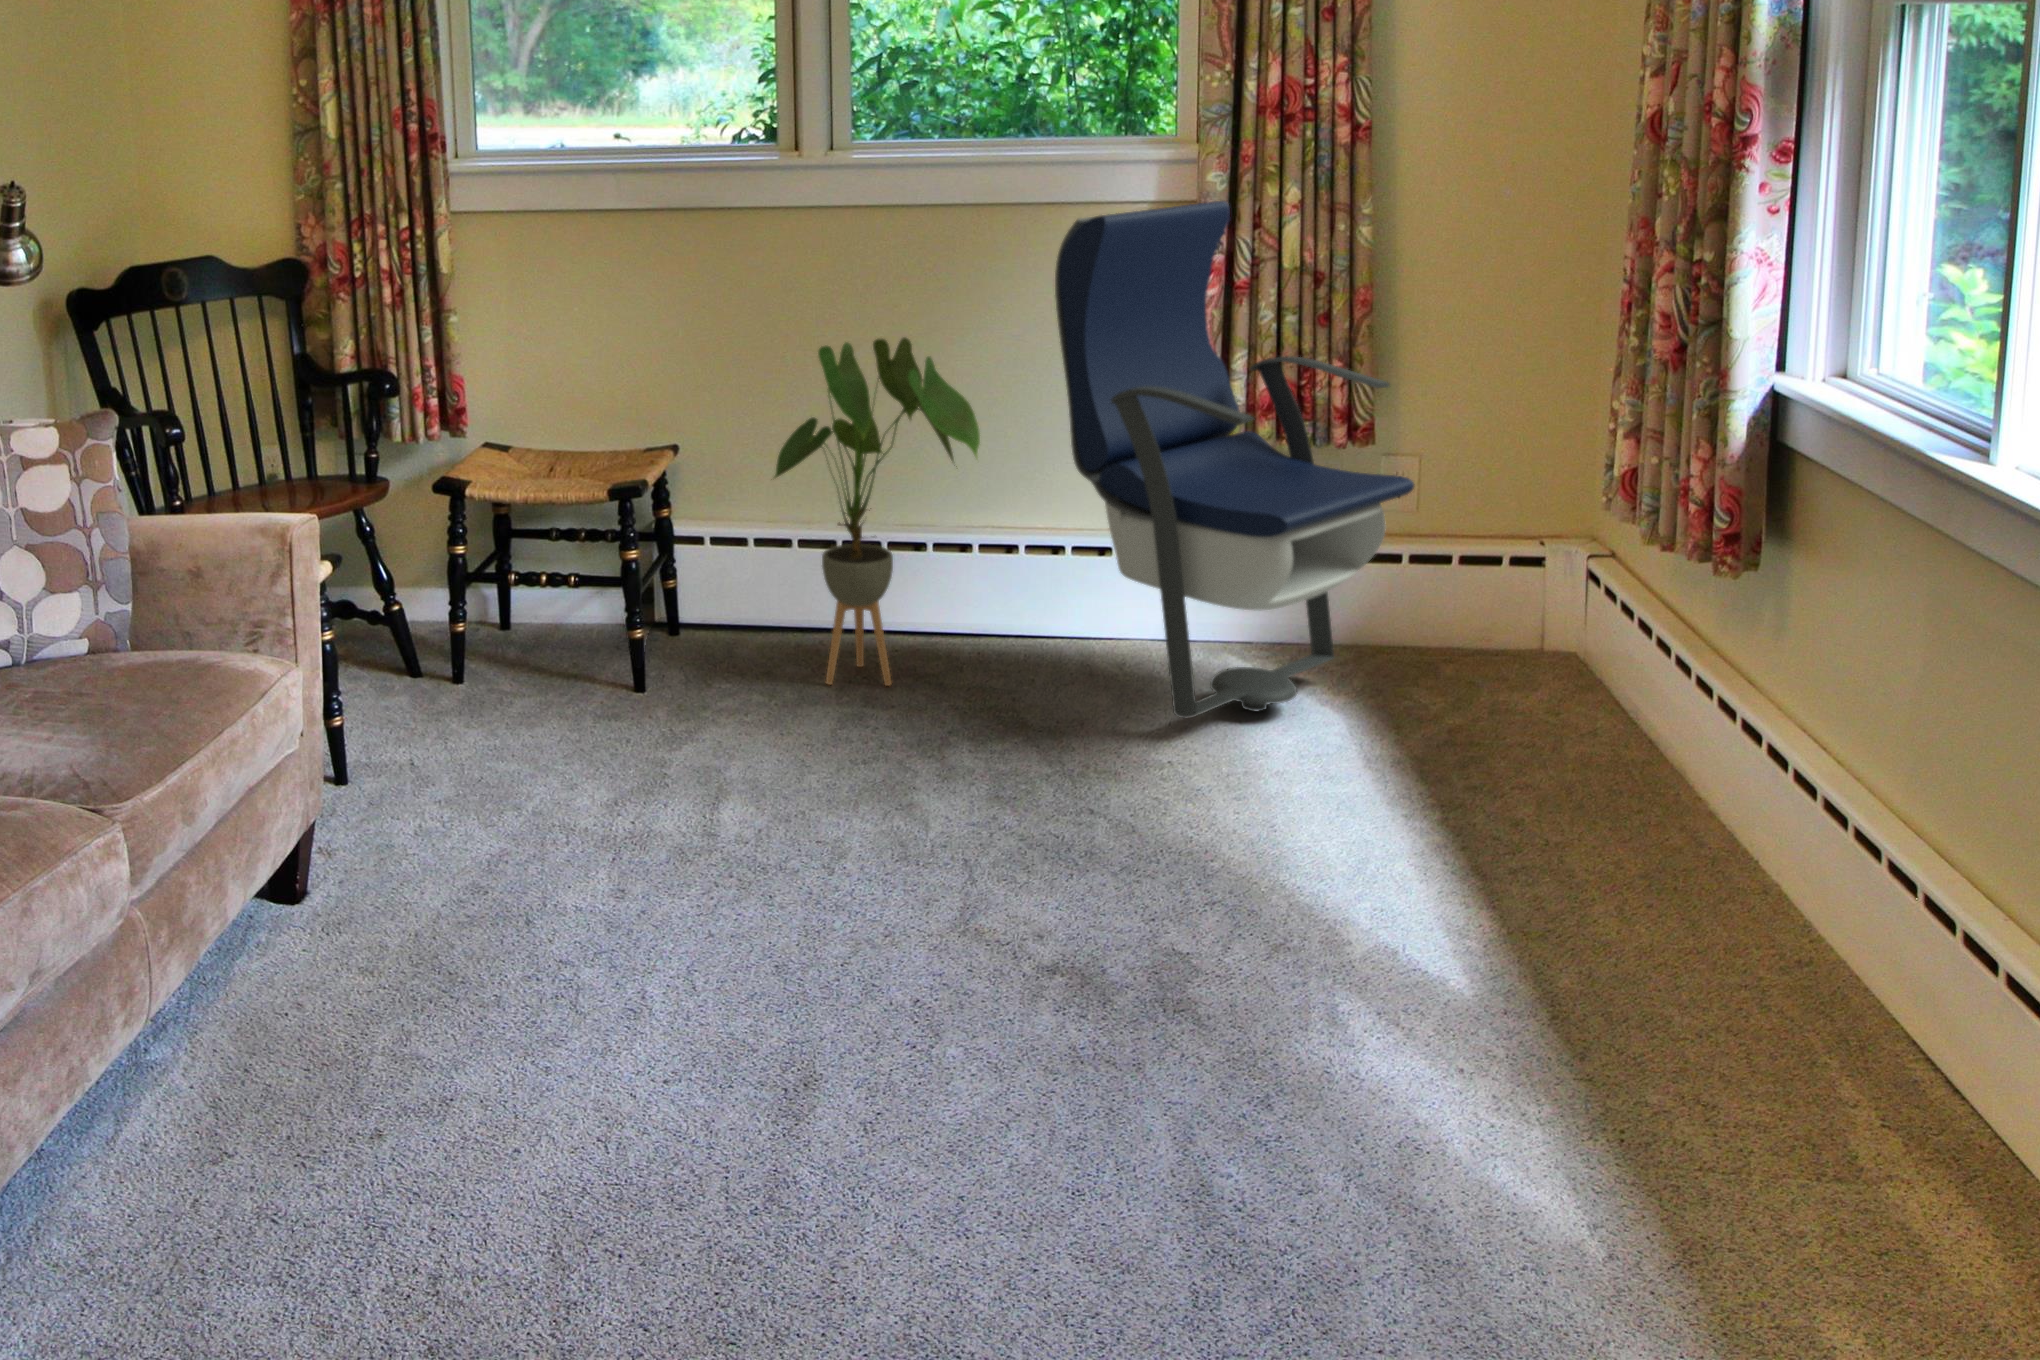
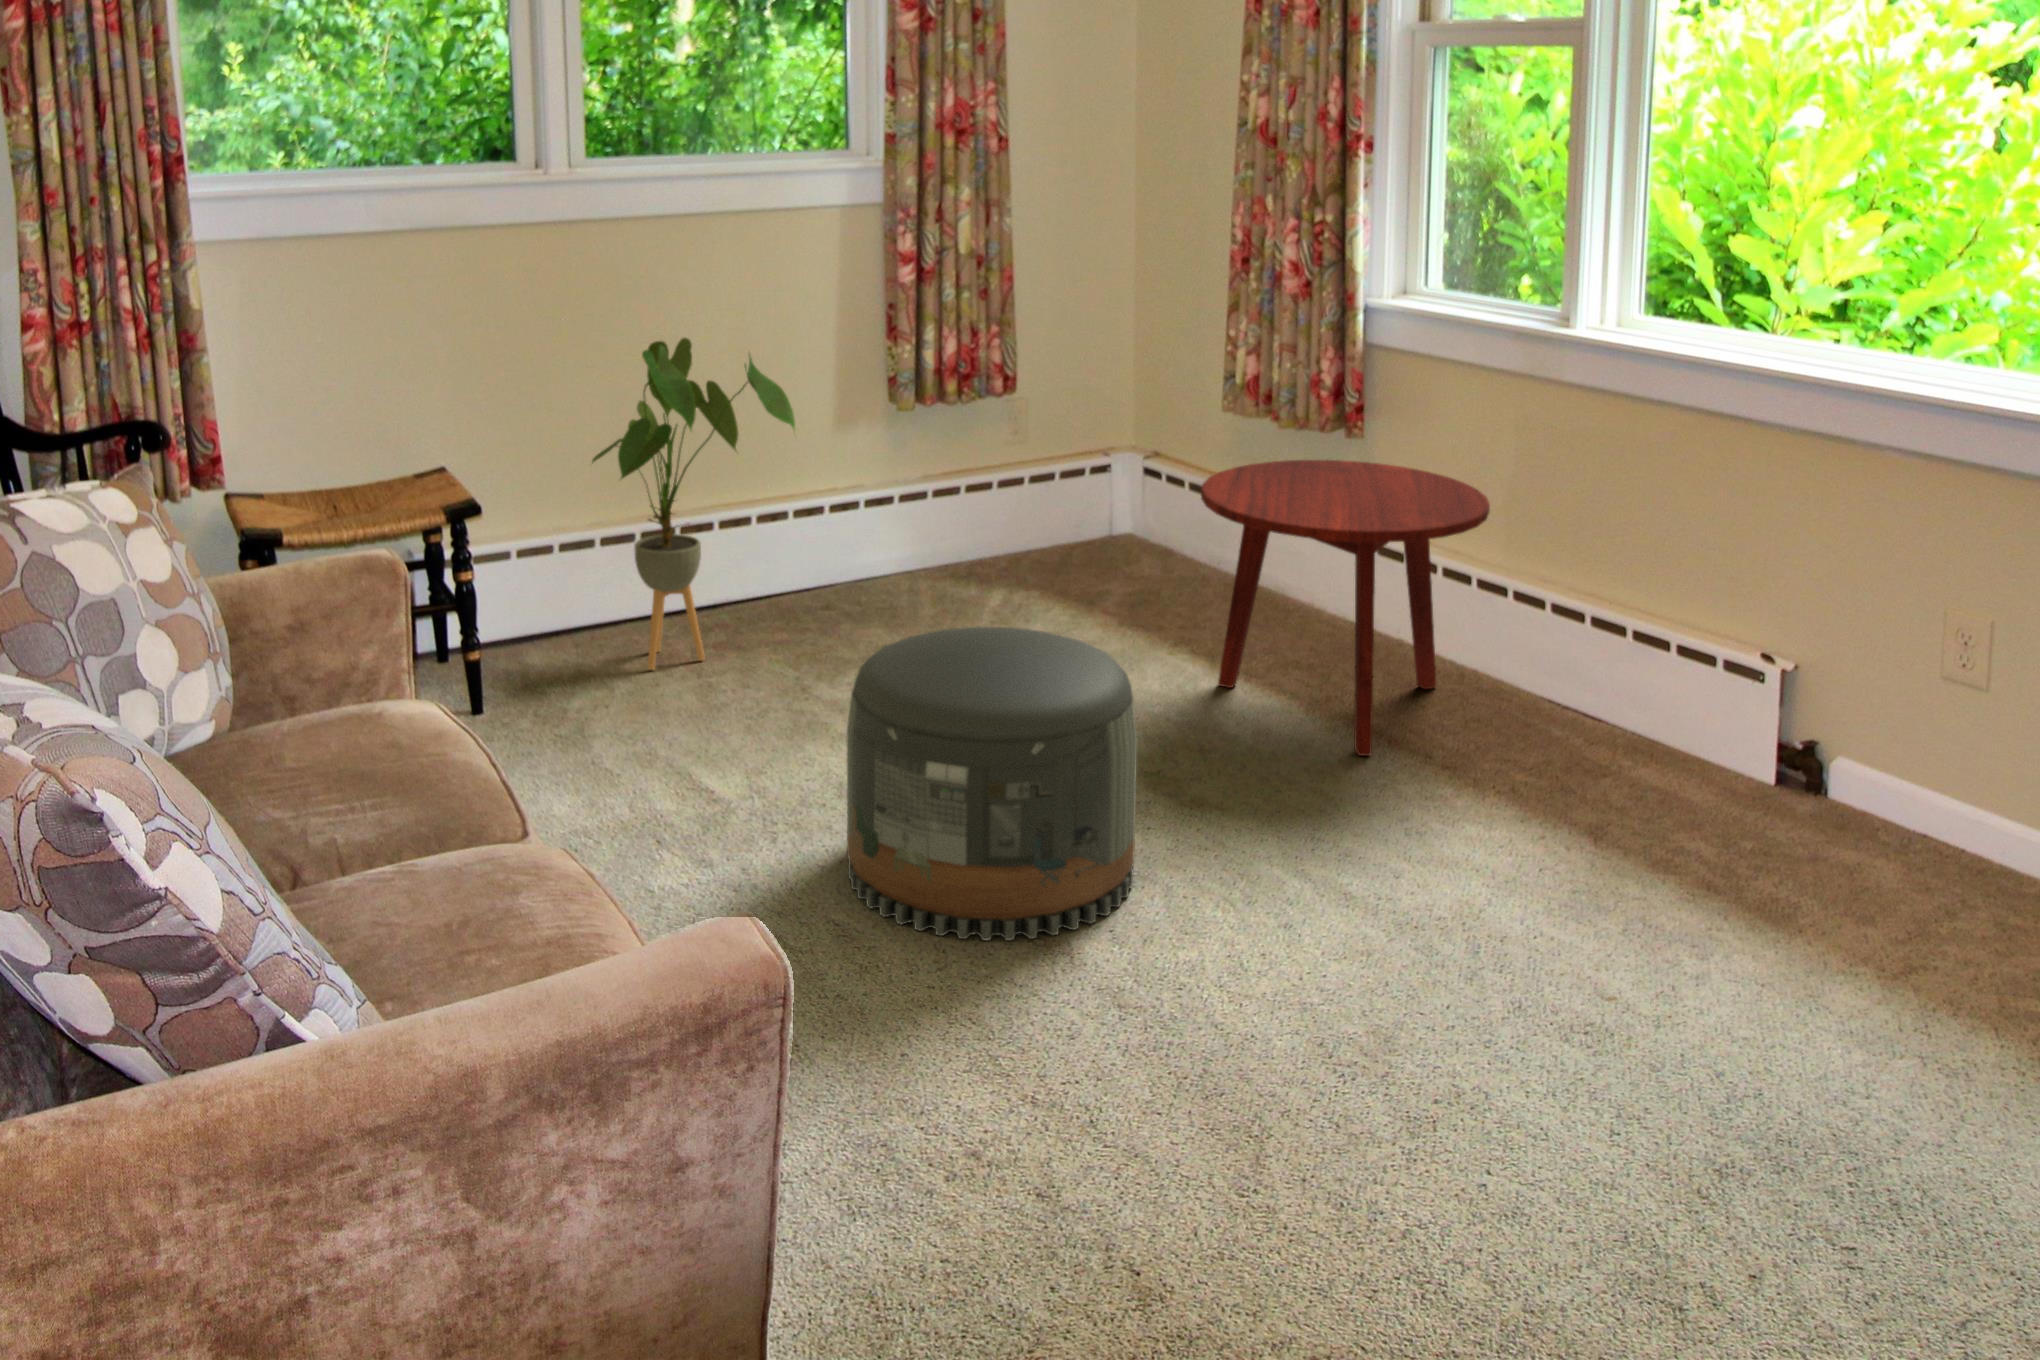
armchair: present [1055,201,1414,718] -> none [823,202,1085,630]
side table: none [1386,579,1873,1047] -> present [1201,460,1490,756]
pouf: none [671,713,1038,1144] -> present [847,627,1137,941]

